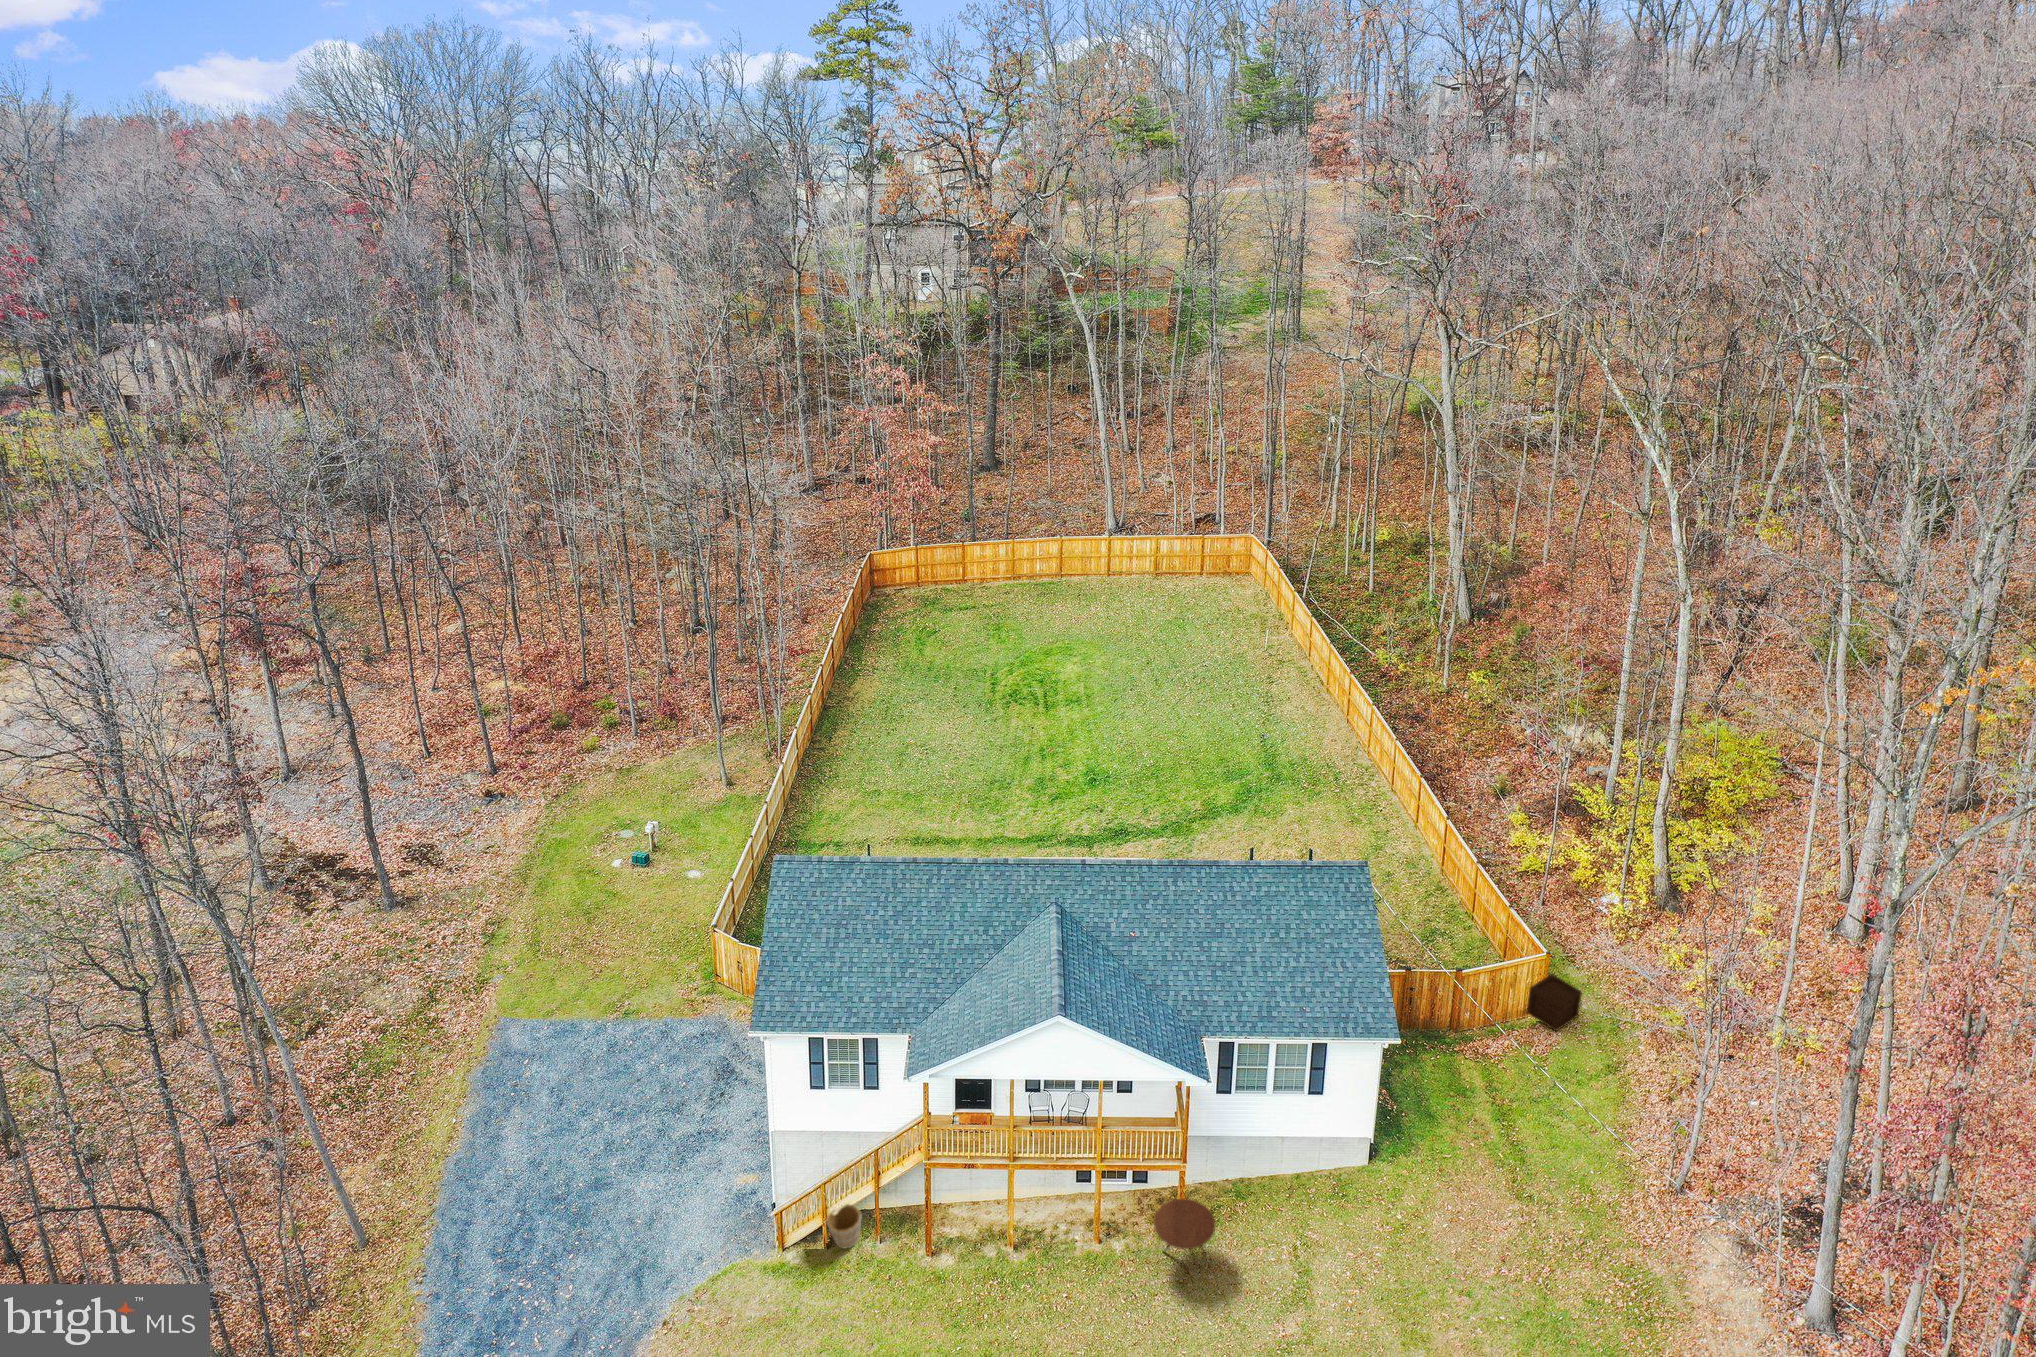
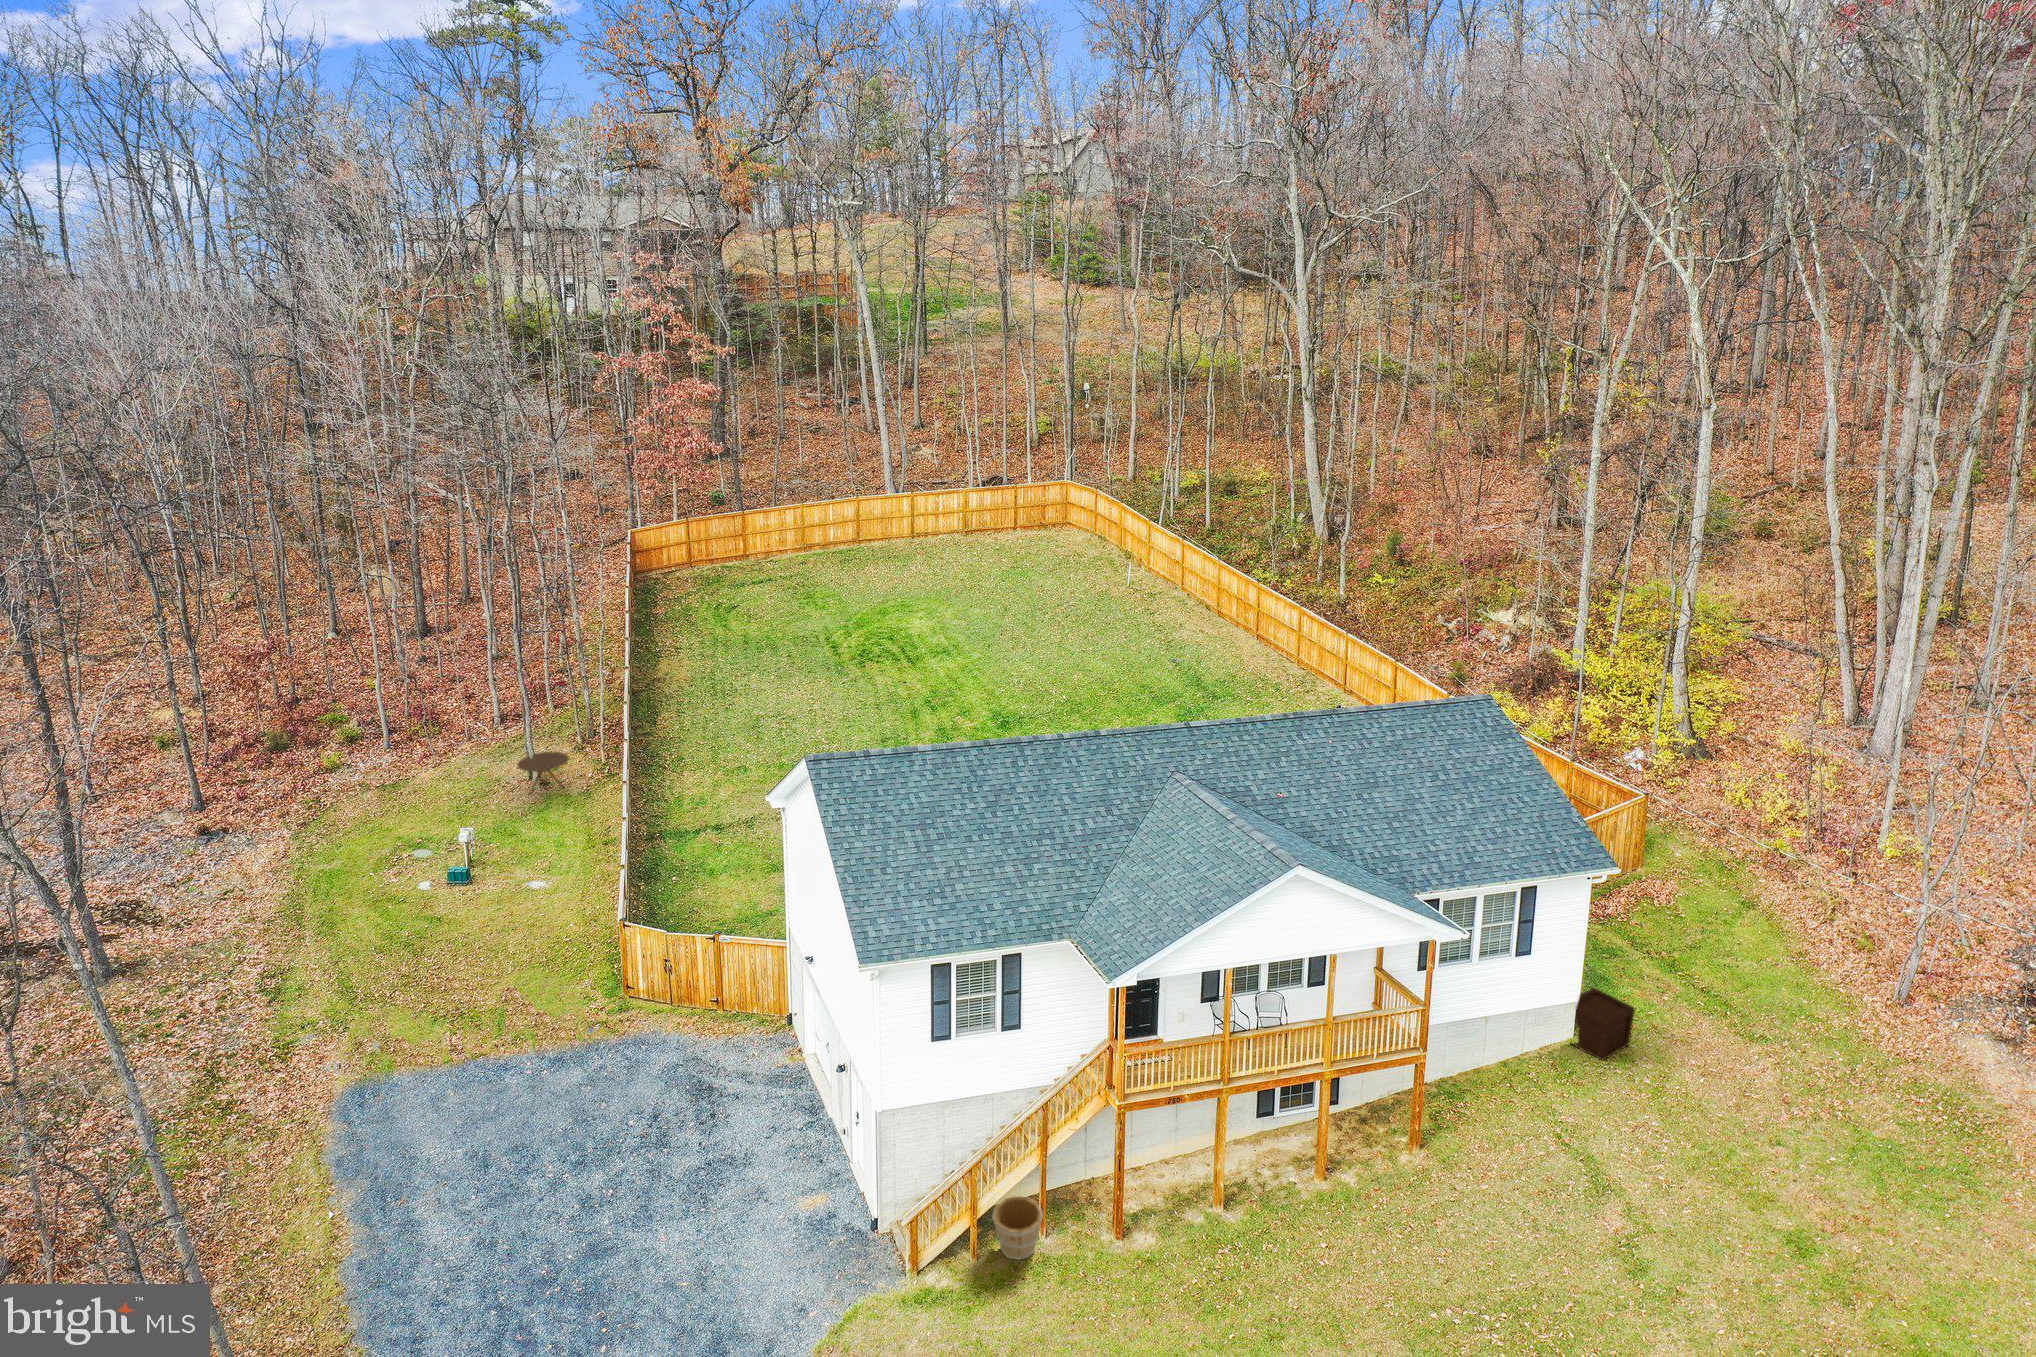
wooden crate: present [1526,974,1582,1031] -> present [1571,988,1635,1060]
round table: present [1154,1199,1215,1252] -> present [517,752,569,791]

